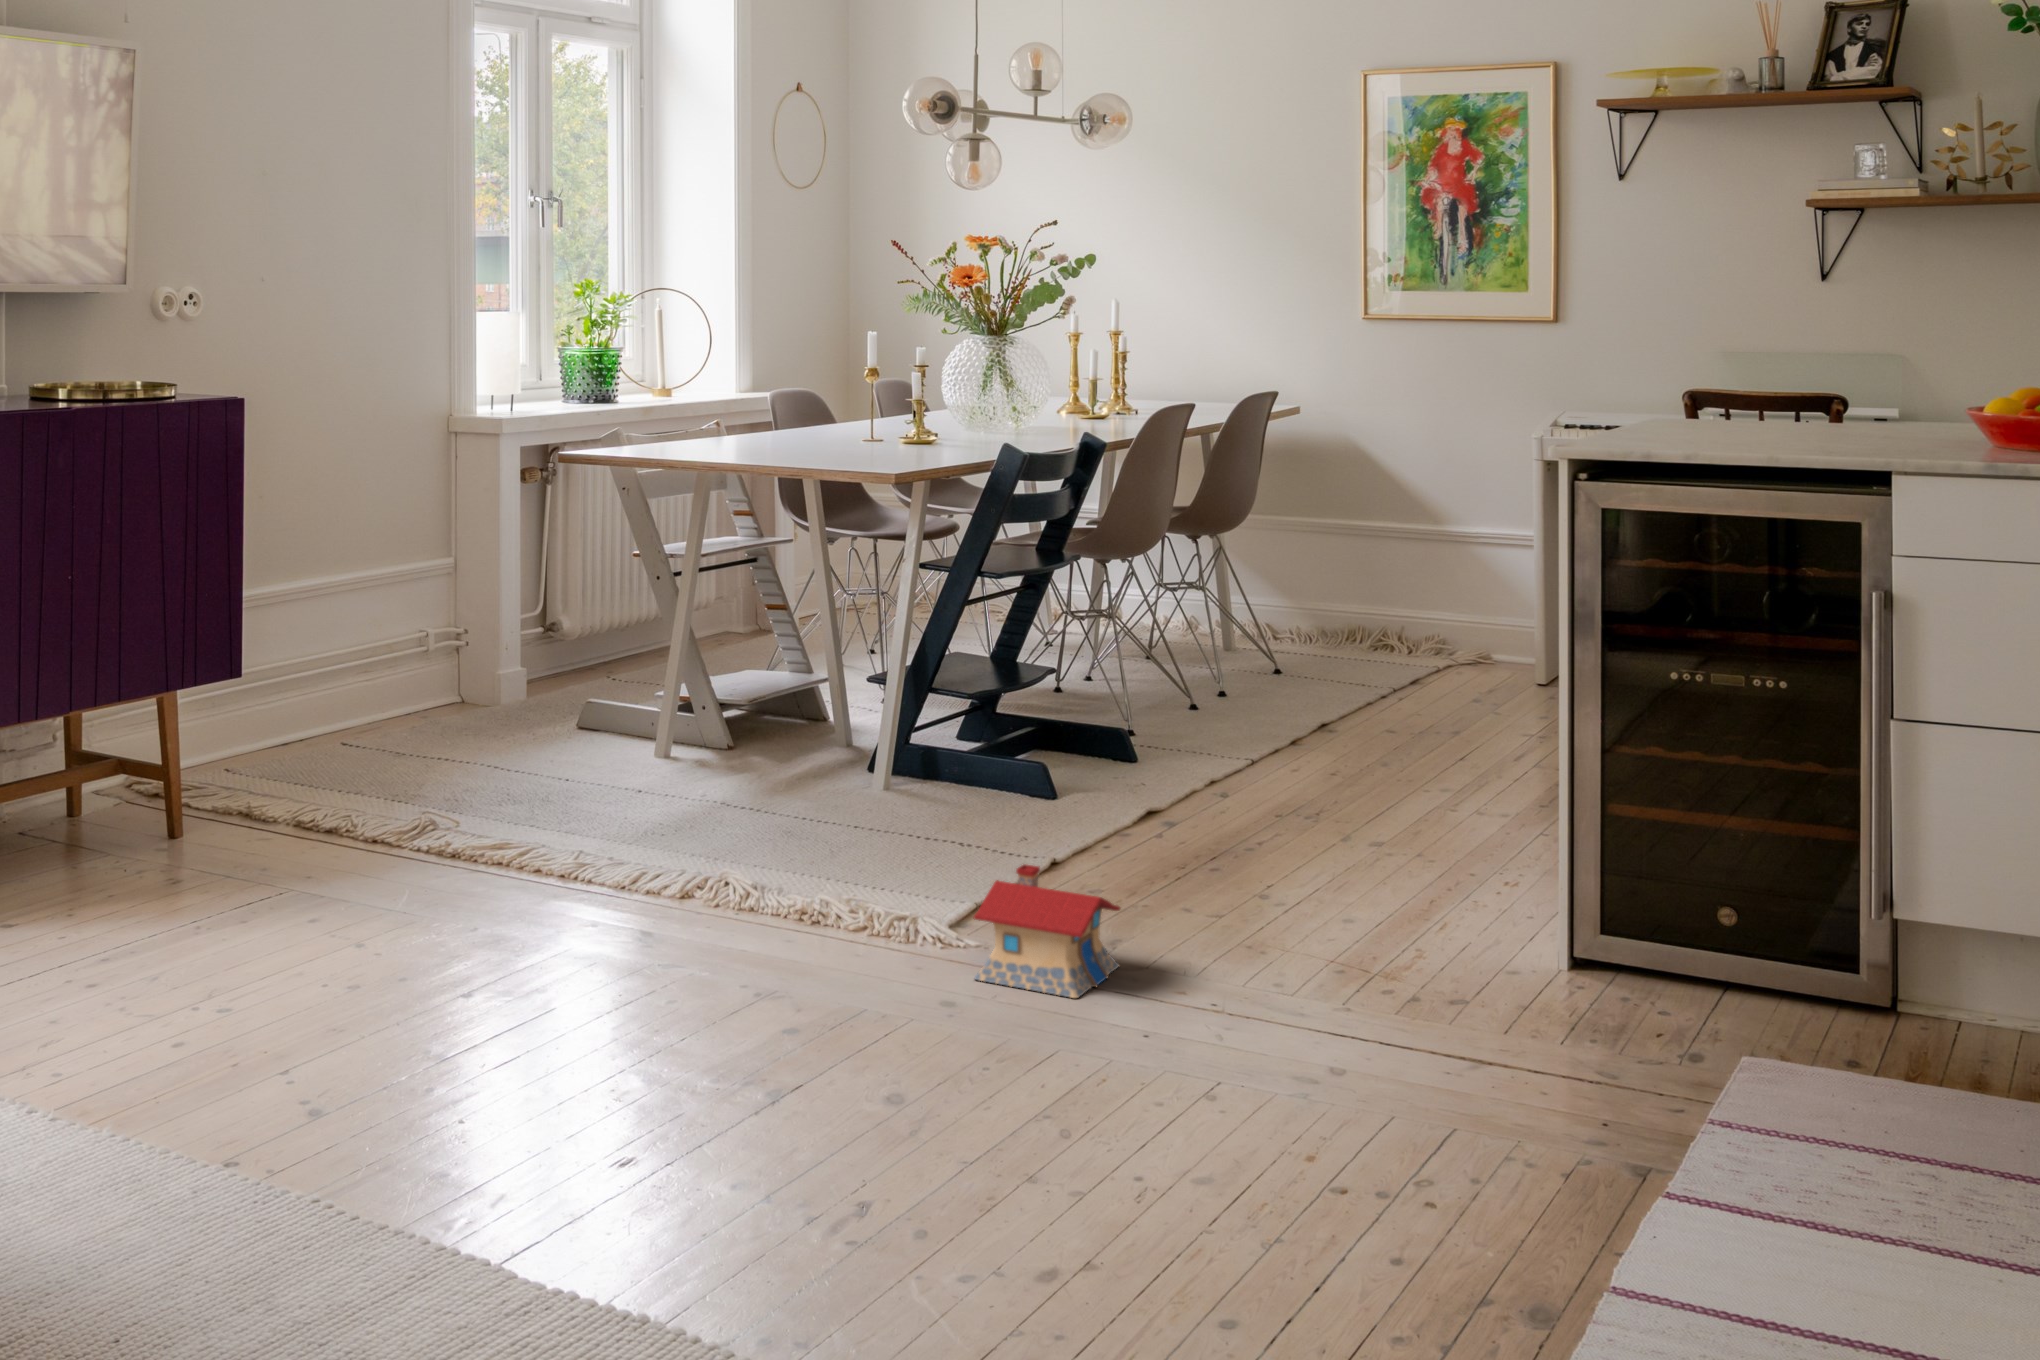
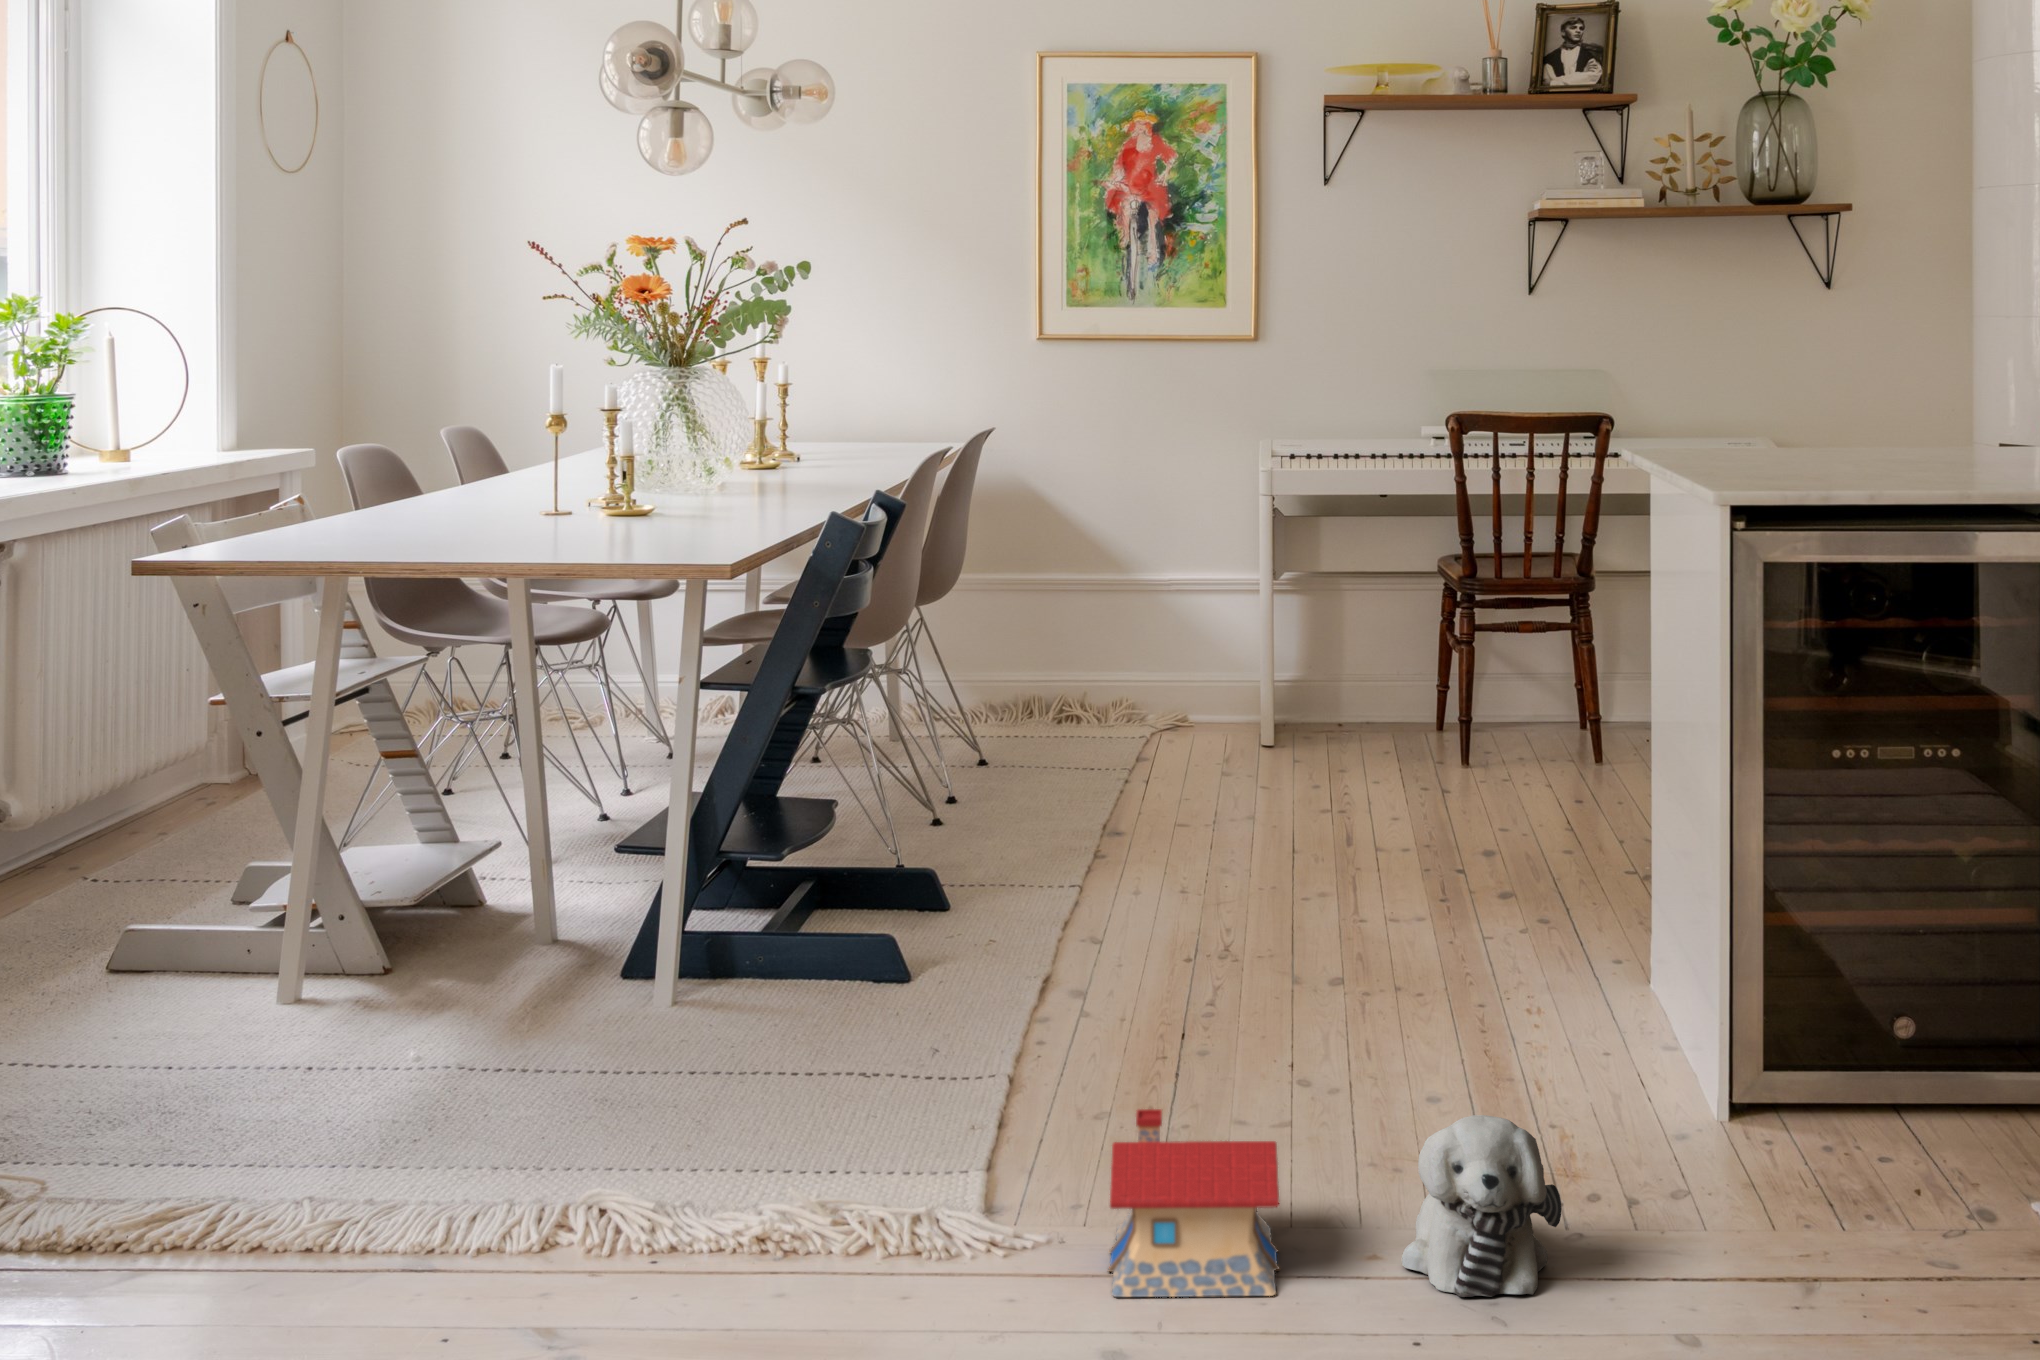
plush toy: none [1181,897,1292,1031] -> present [1402,1115,1561,1297]

